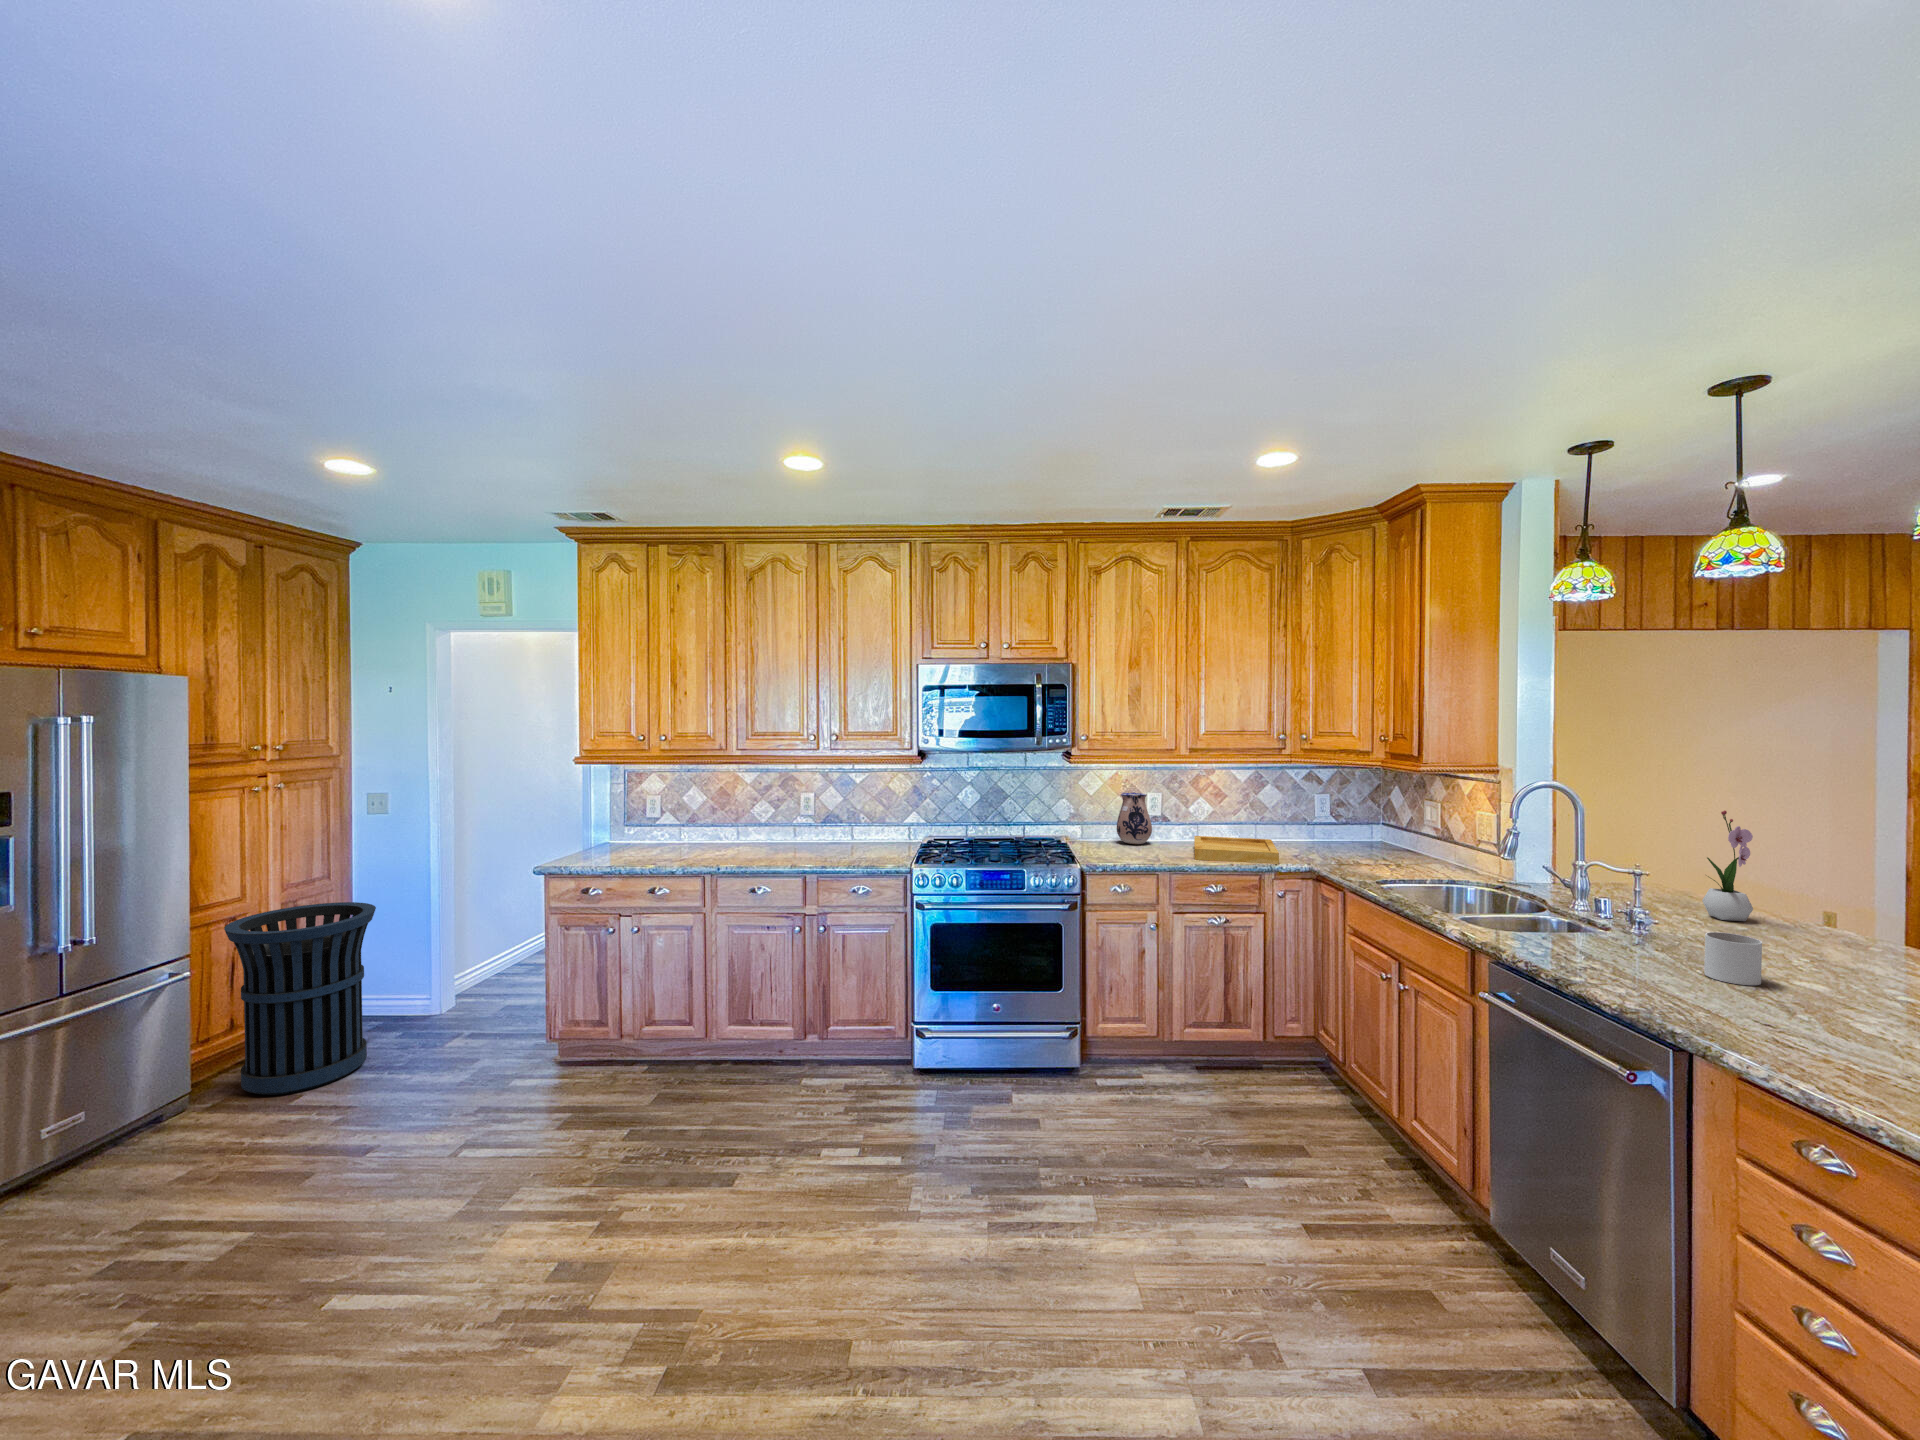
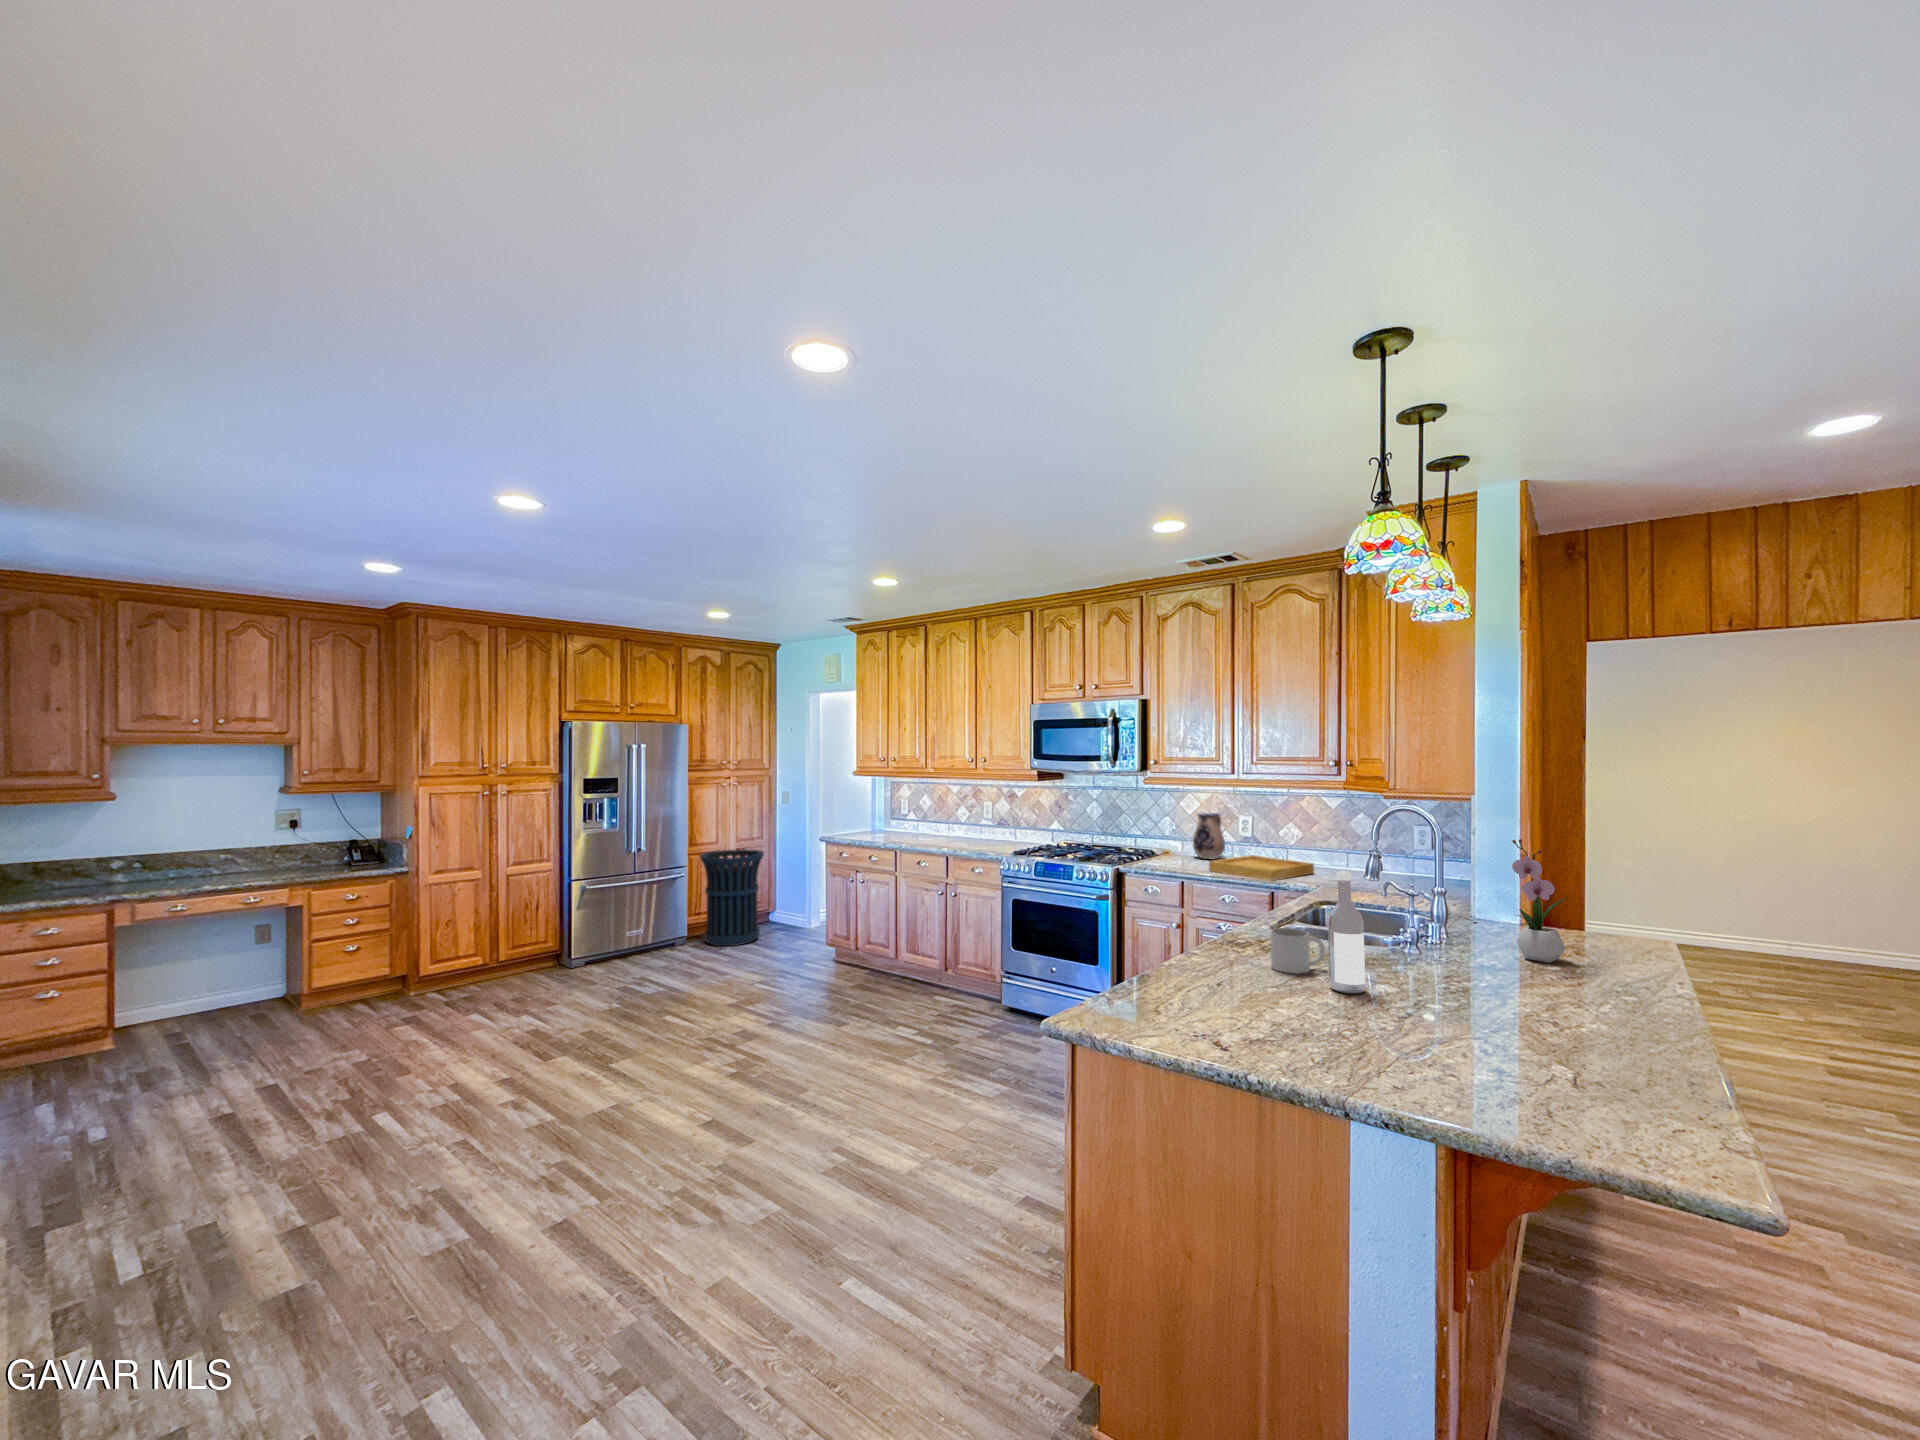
wine bottle: none [1828,865,1881,1000] -> present [1328,871,1365,994]

